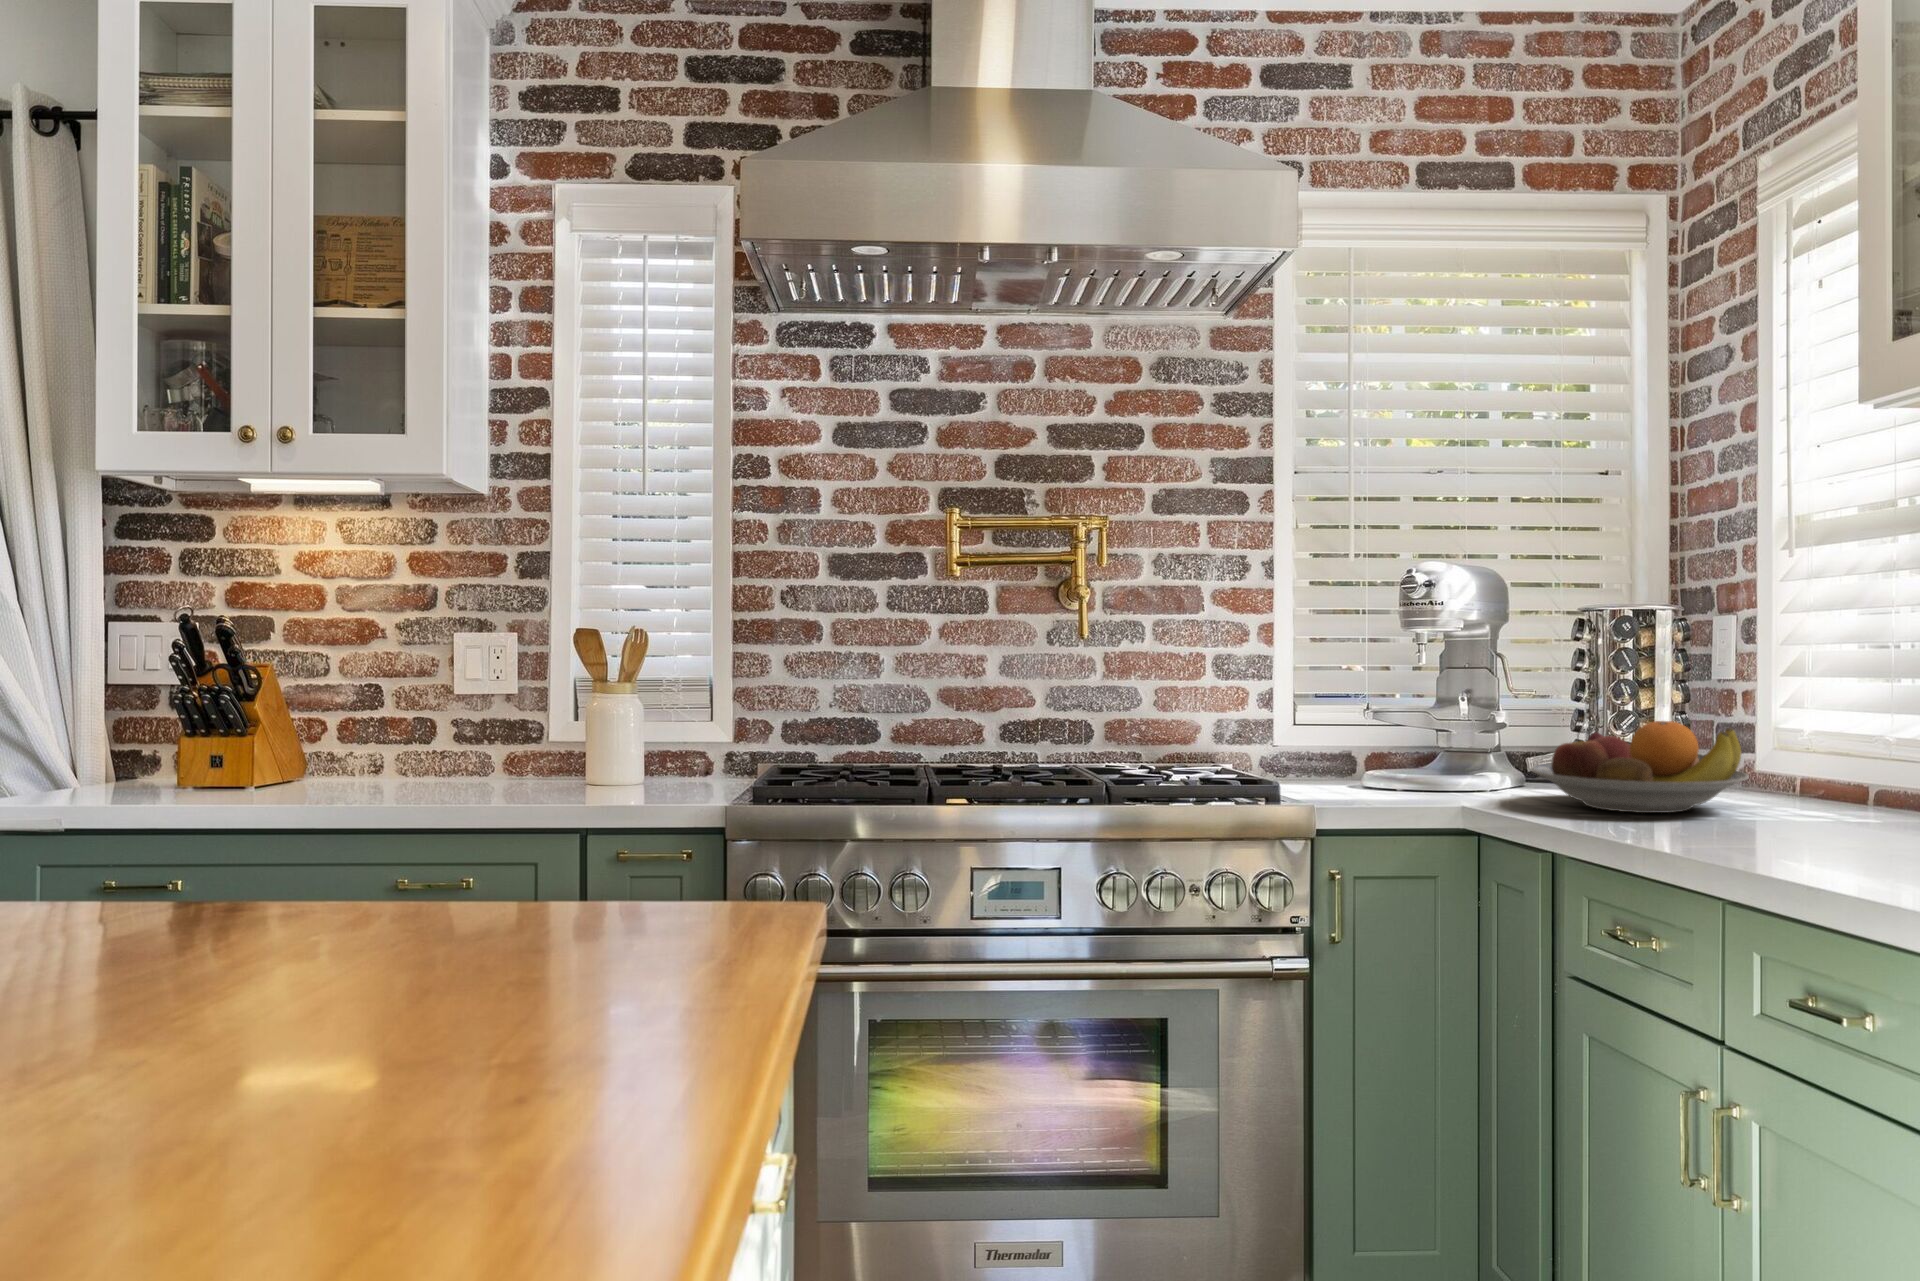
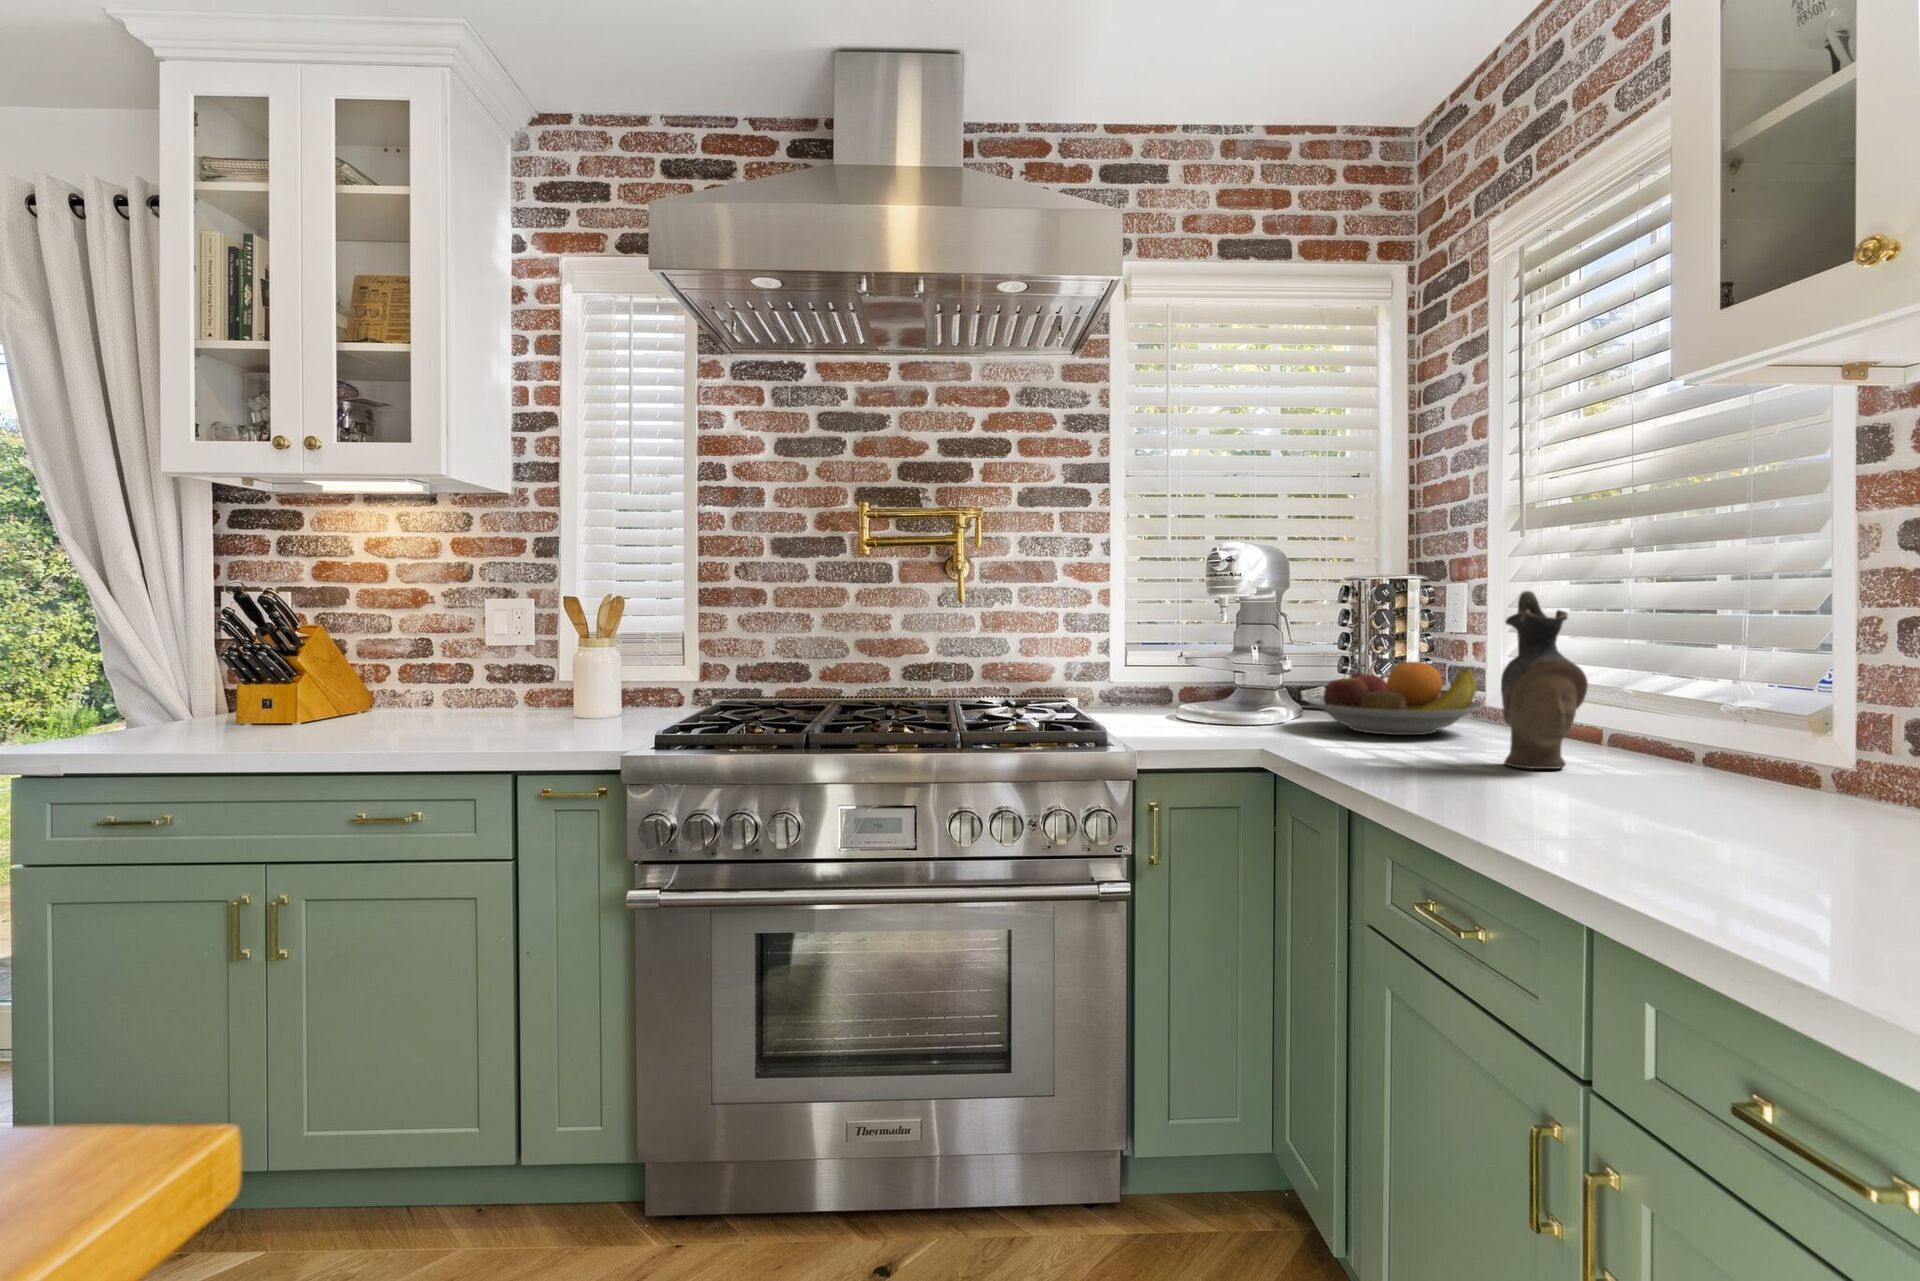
ceramic pitcher: none [1755,641,1851,850] -> present [1501,591,1588,769]

